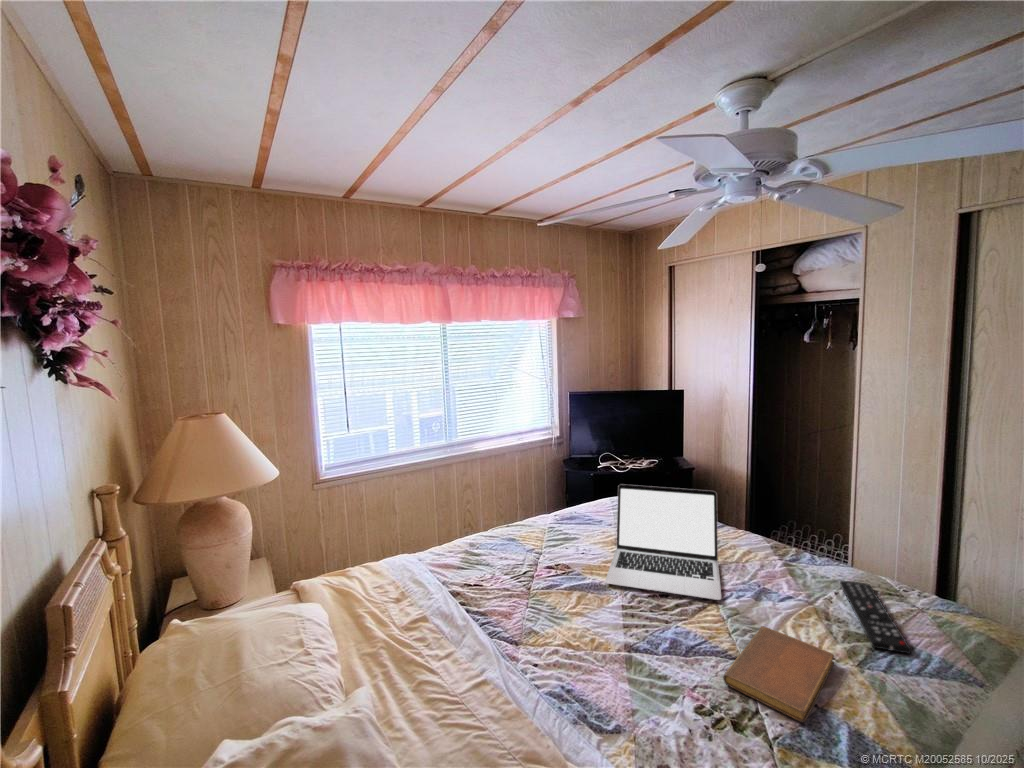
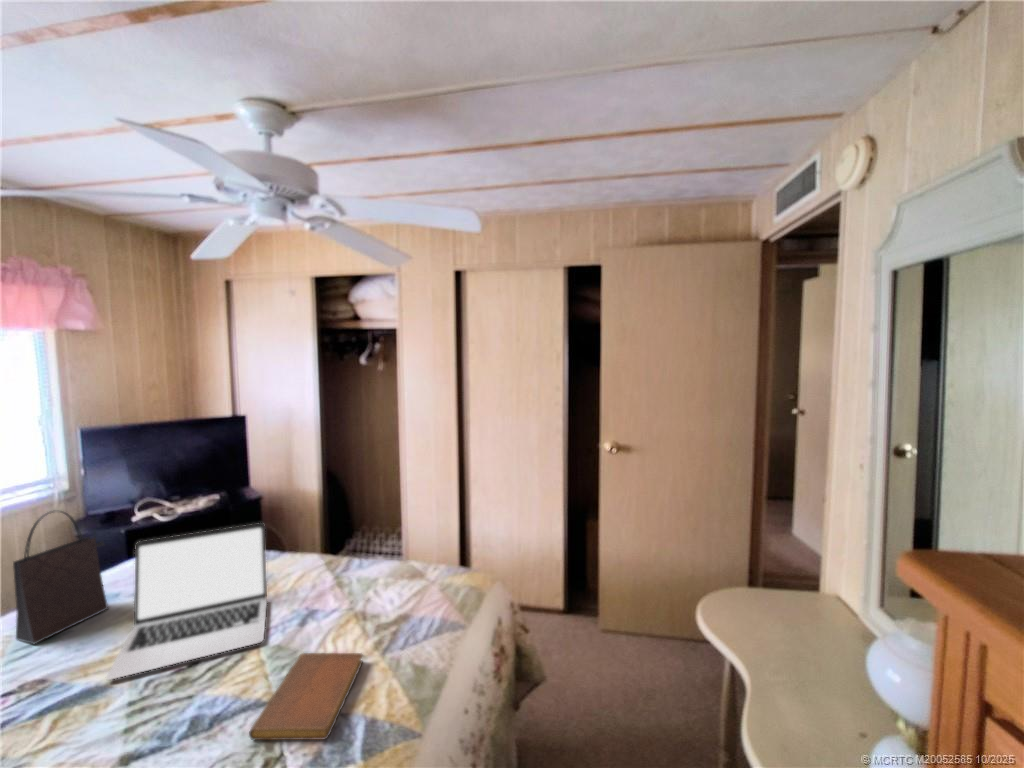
handbag: none [549,449,597,540] -> present [13,511,108,644]
remote control: present [840,580,911,654] -> none [379,573,422,632]

